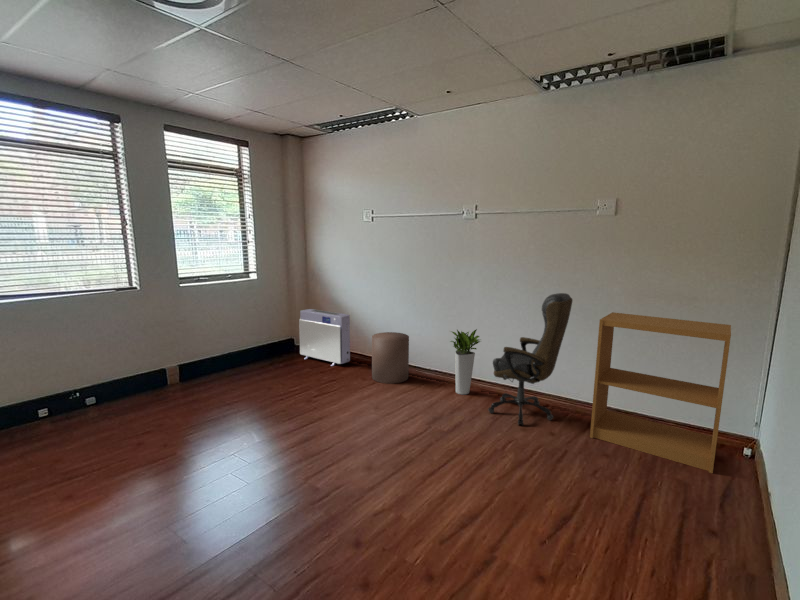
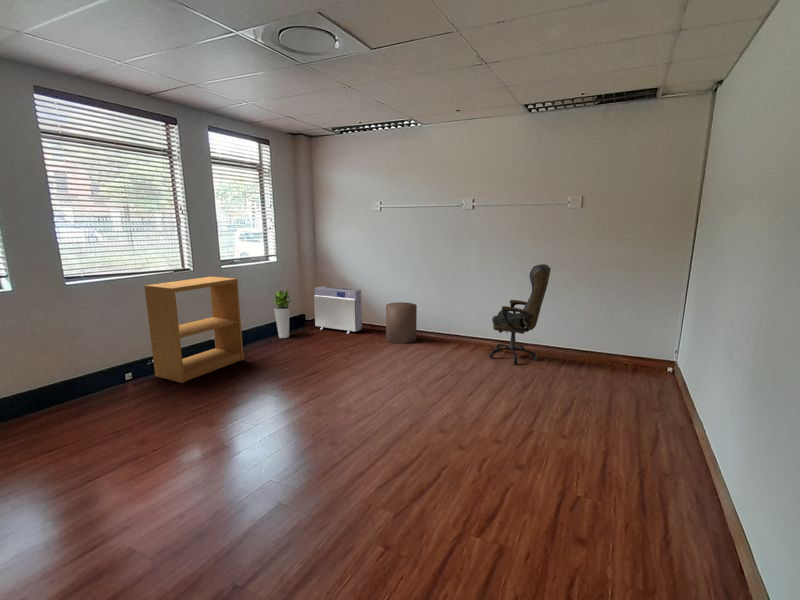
bookshelf: present [590,312,731,473] -> present [145,277,244,383]
planter: present [451,329,480,395] -> present [273,289,292,338]

